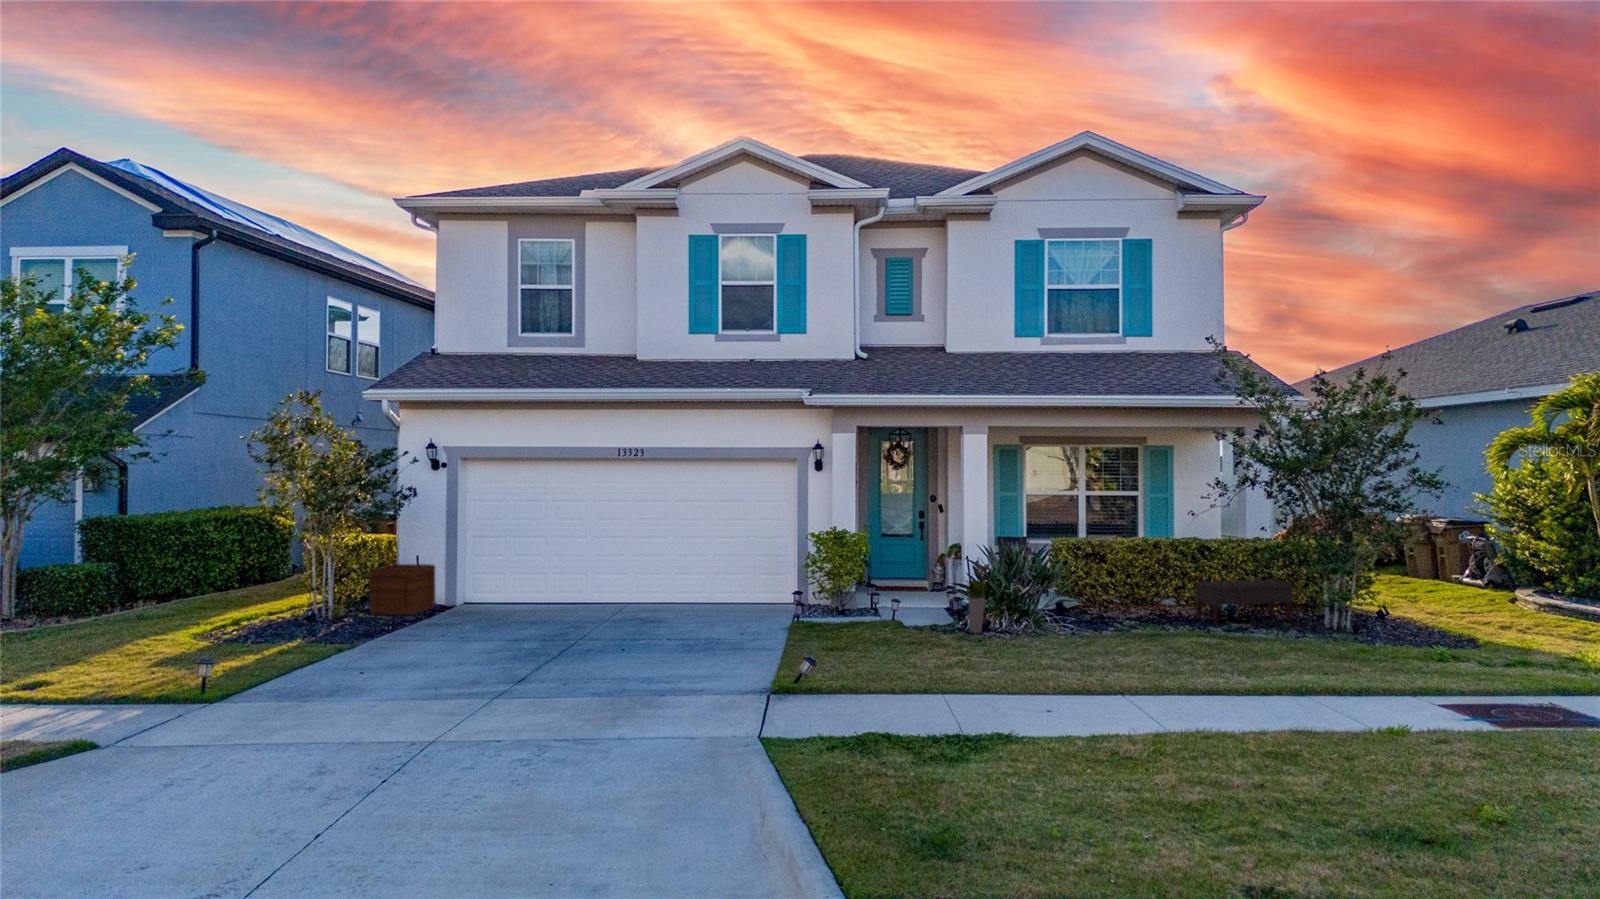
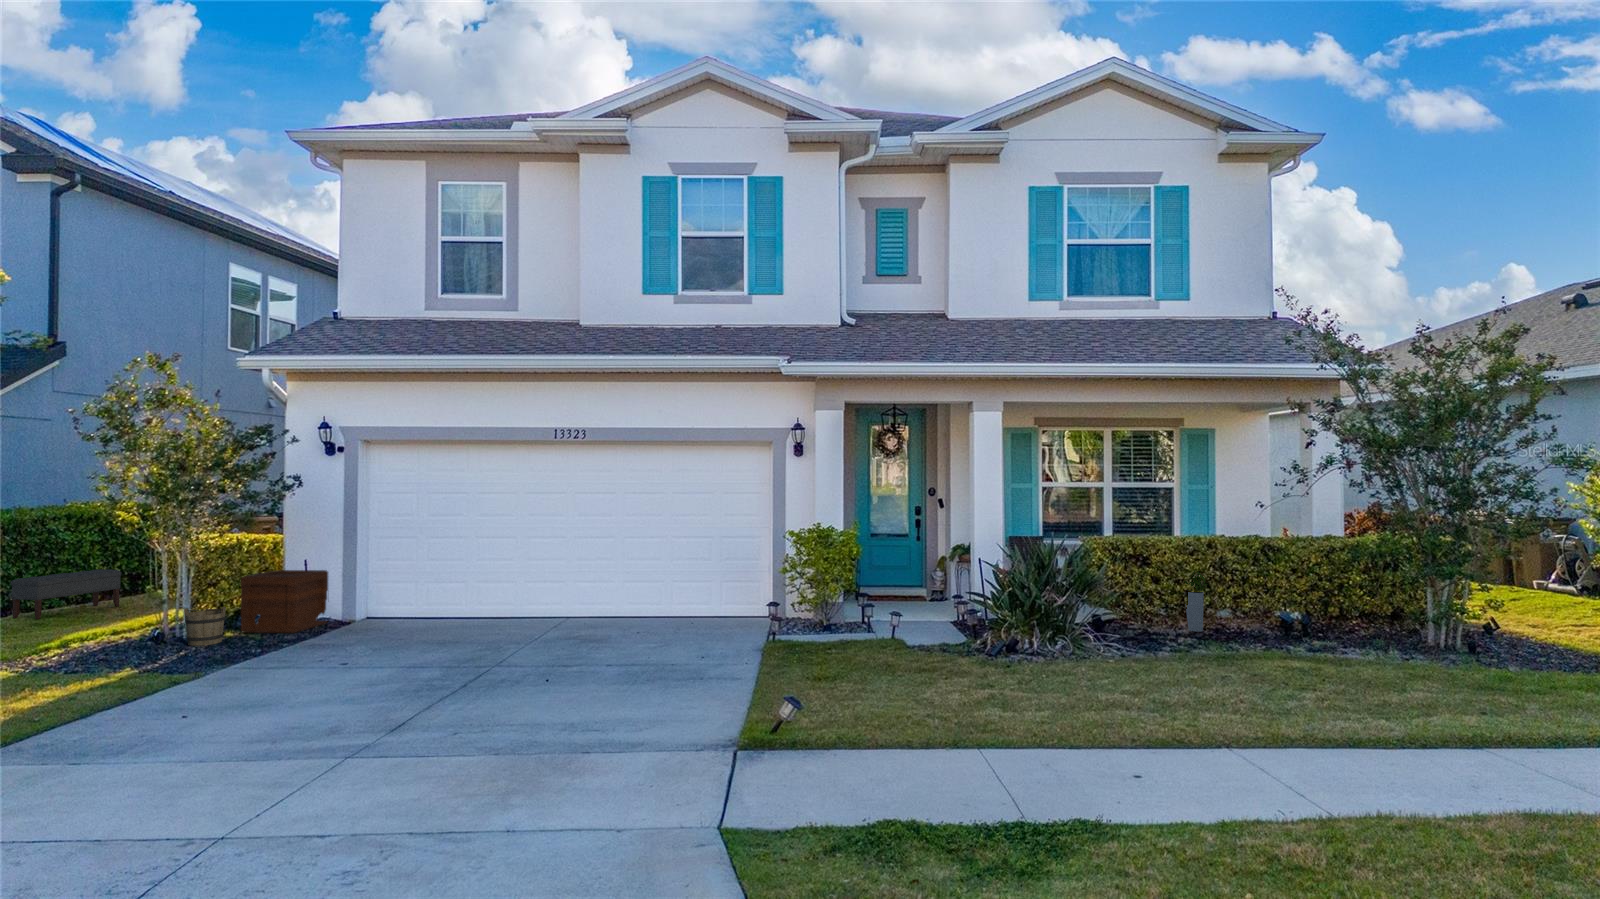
planter: present [967,579,987,633] -> present [1184,569,1207,632]
bench: present [1195,579,1293,624] -> present [11,569,122,619]
bucket: none [330,594,362,624] -> present [184,607,226,646]

